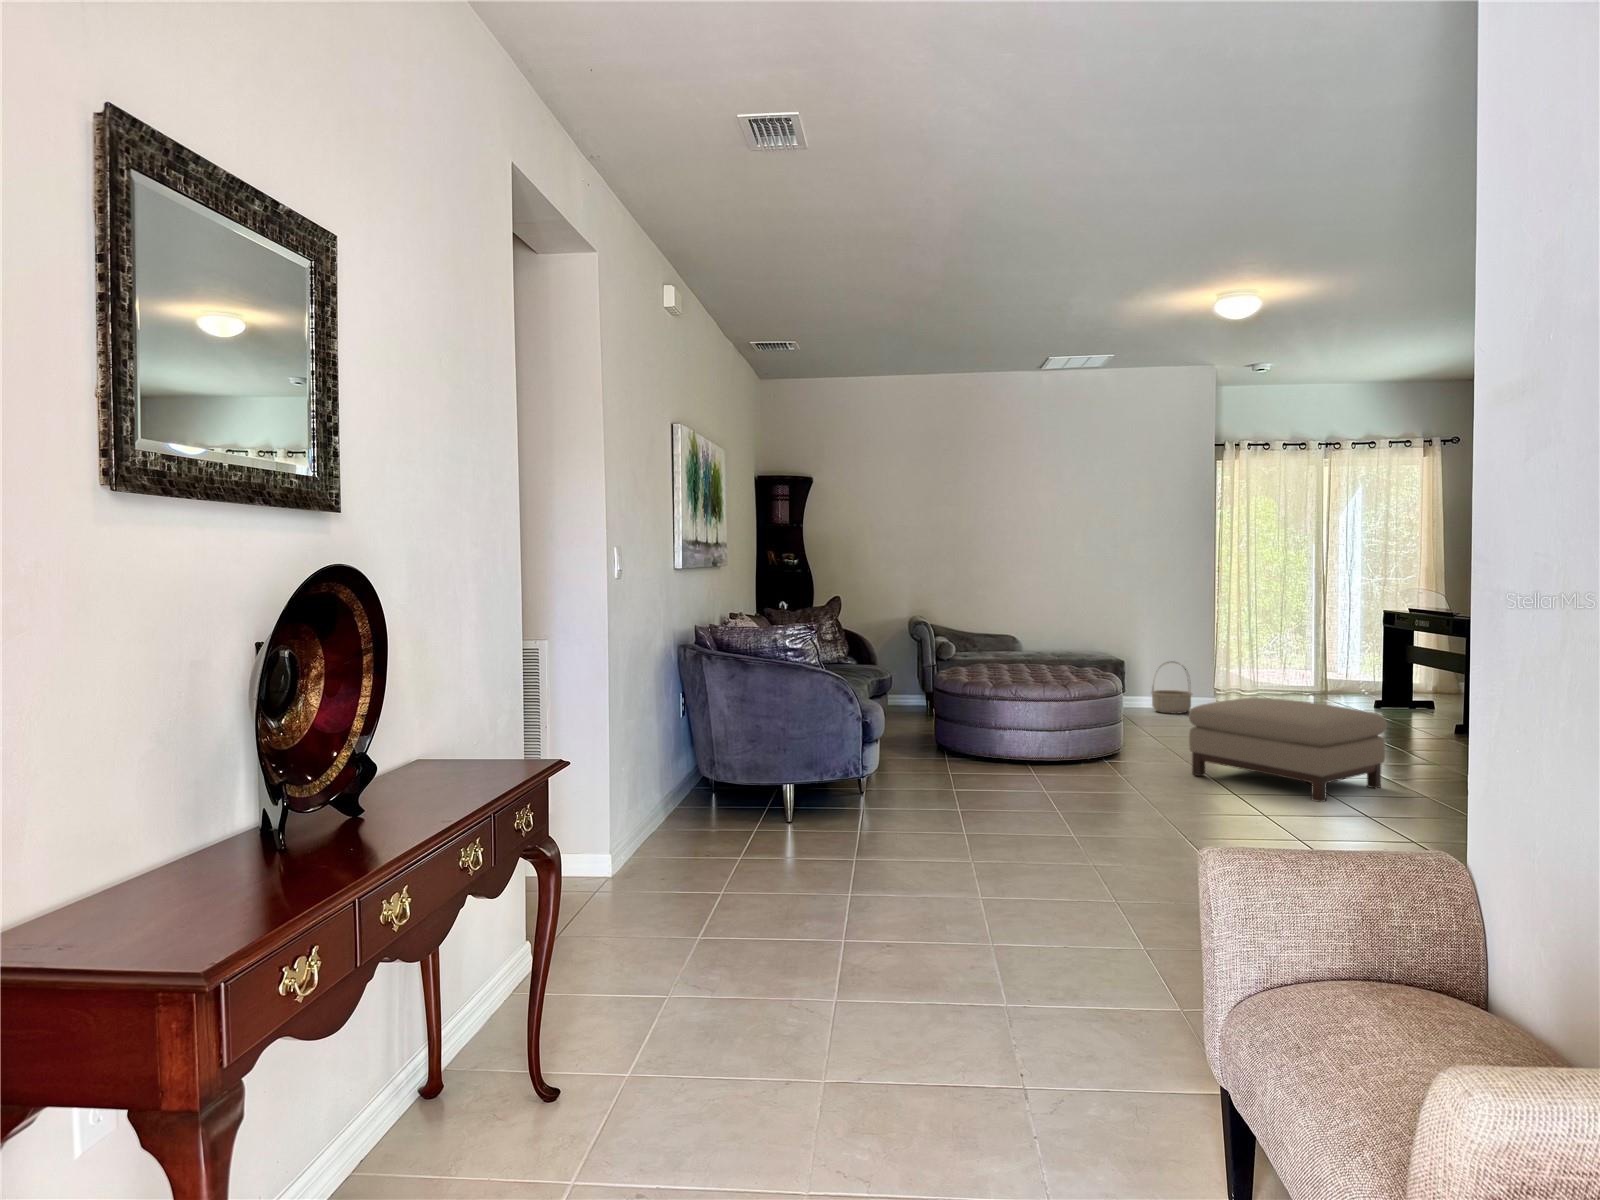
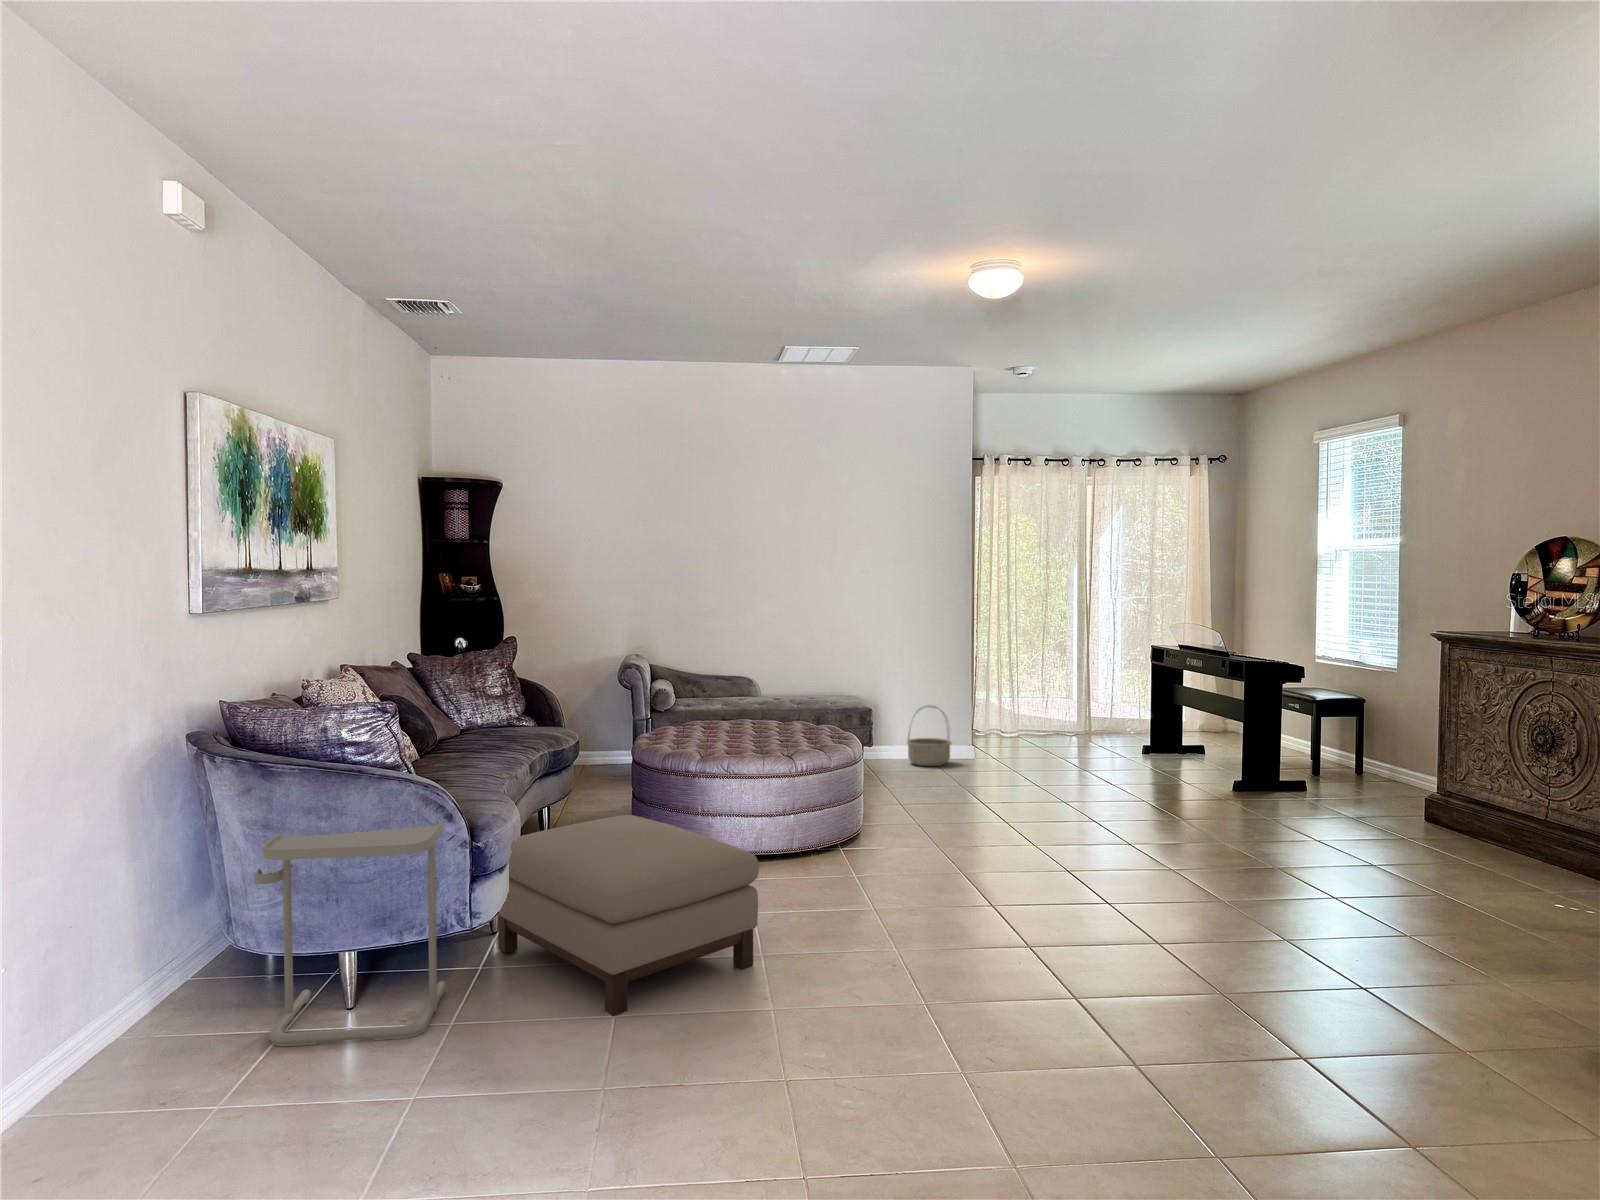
ottoman: present [1189,698,1387,802] -> present [497,815,759,1016]
side table: none [725,703,841,845] -> present [254,822,446,1047]

